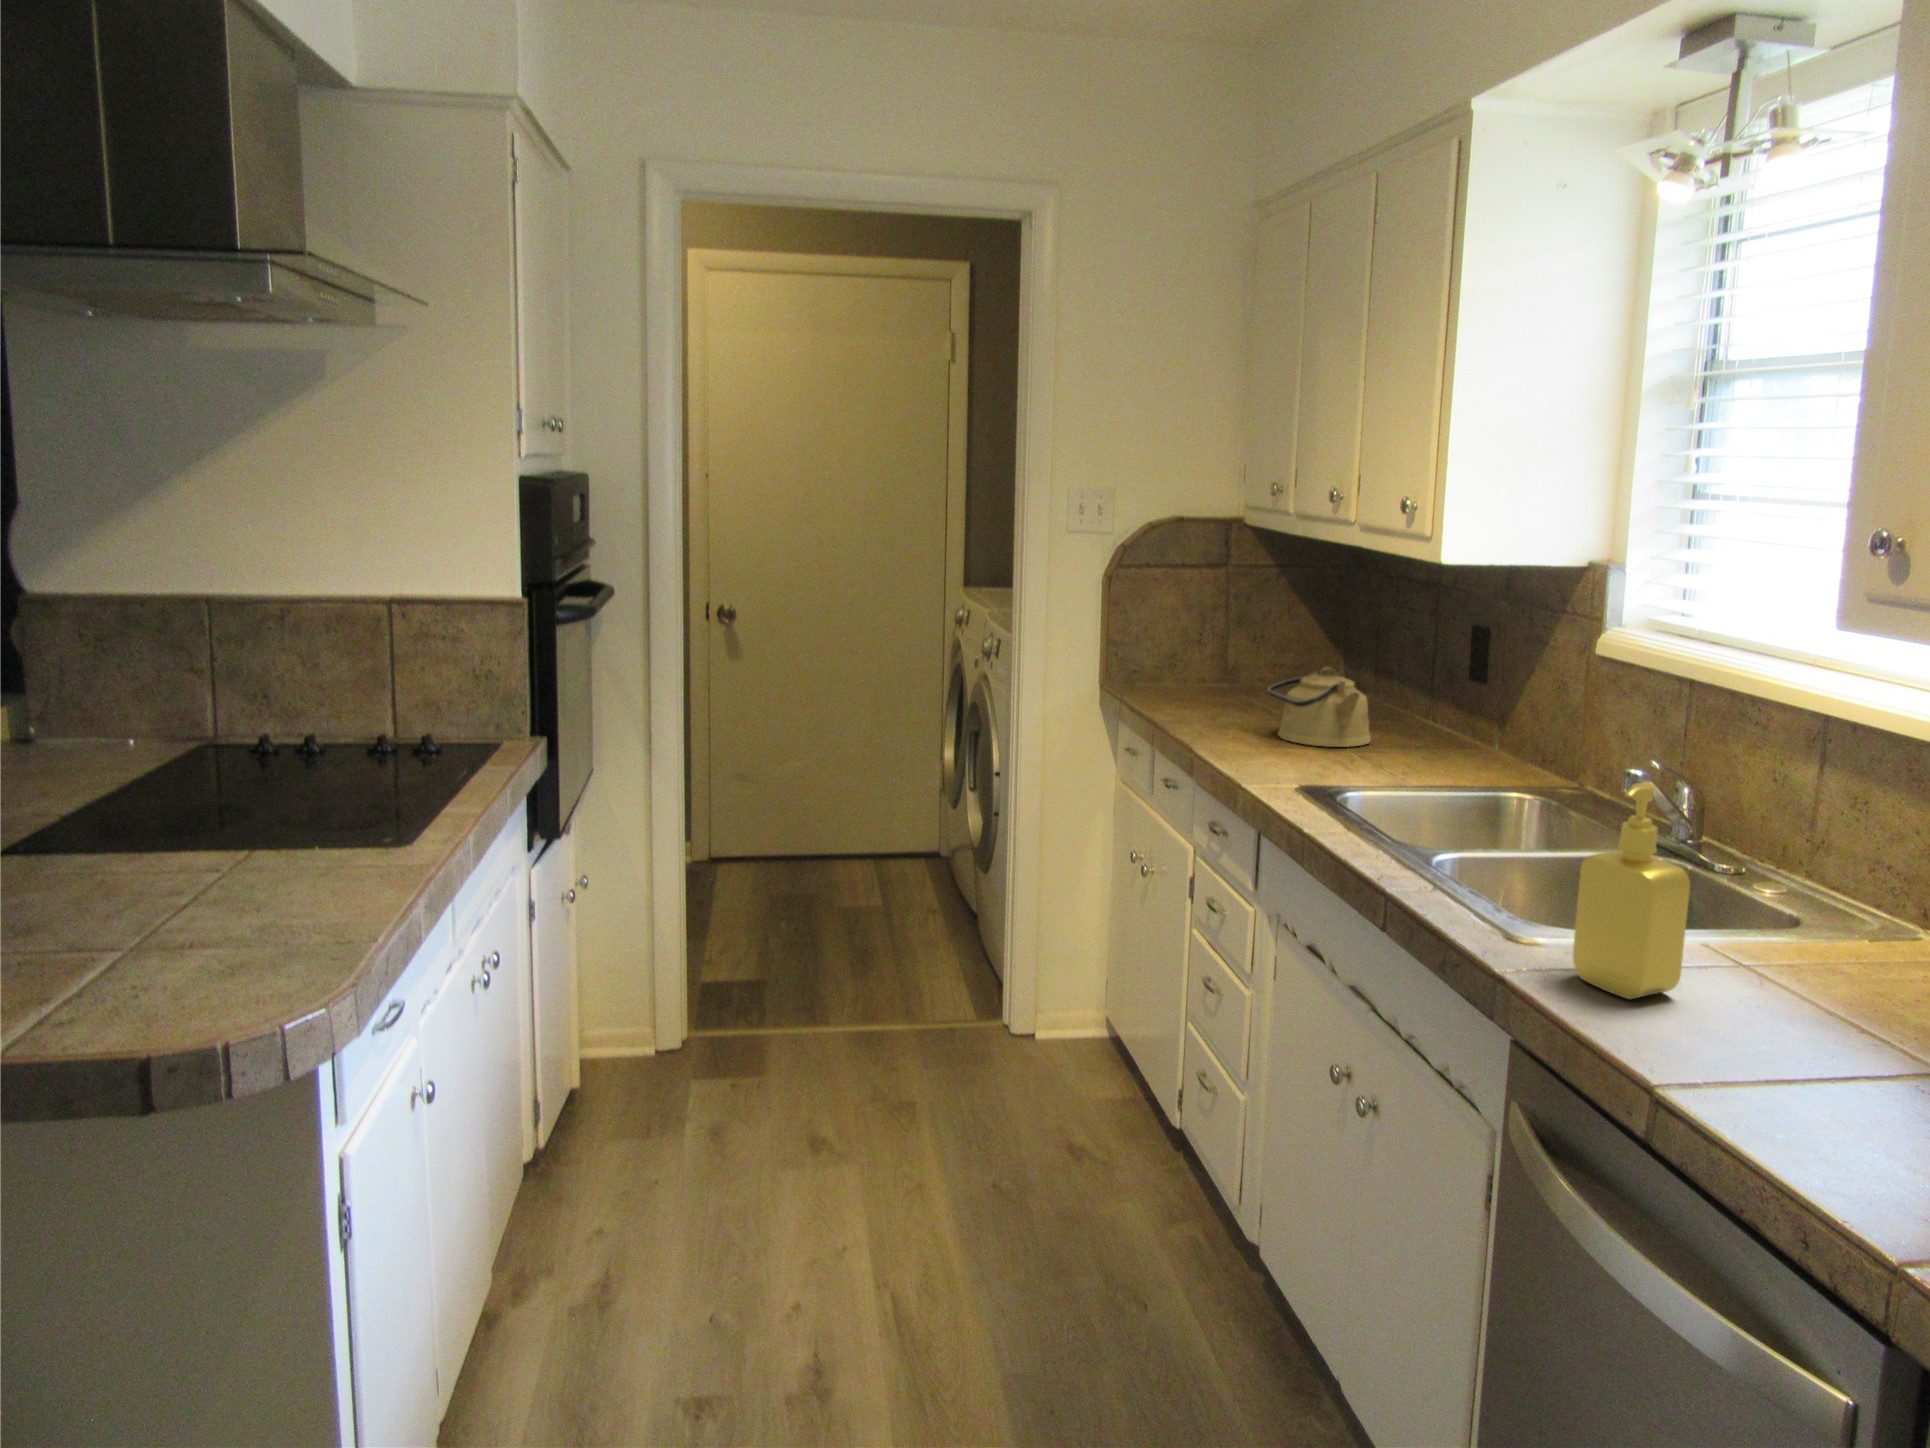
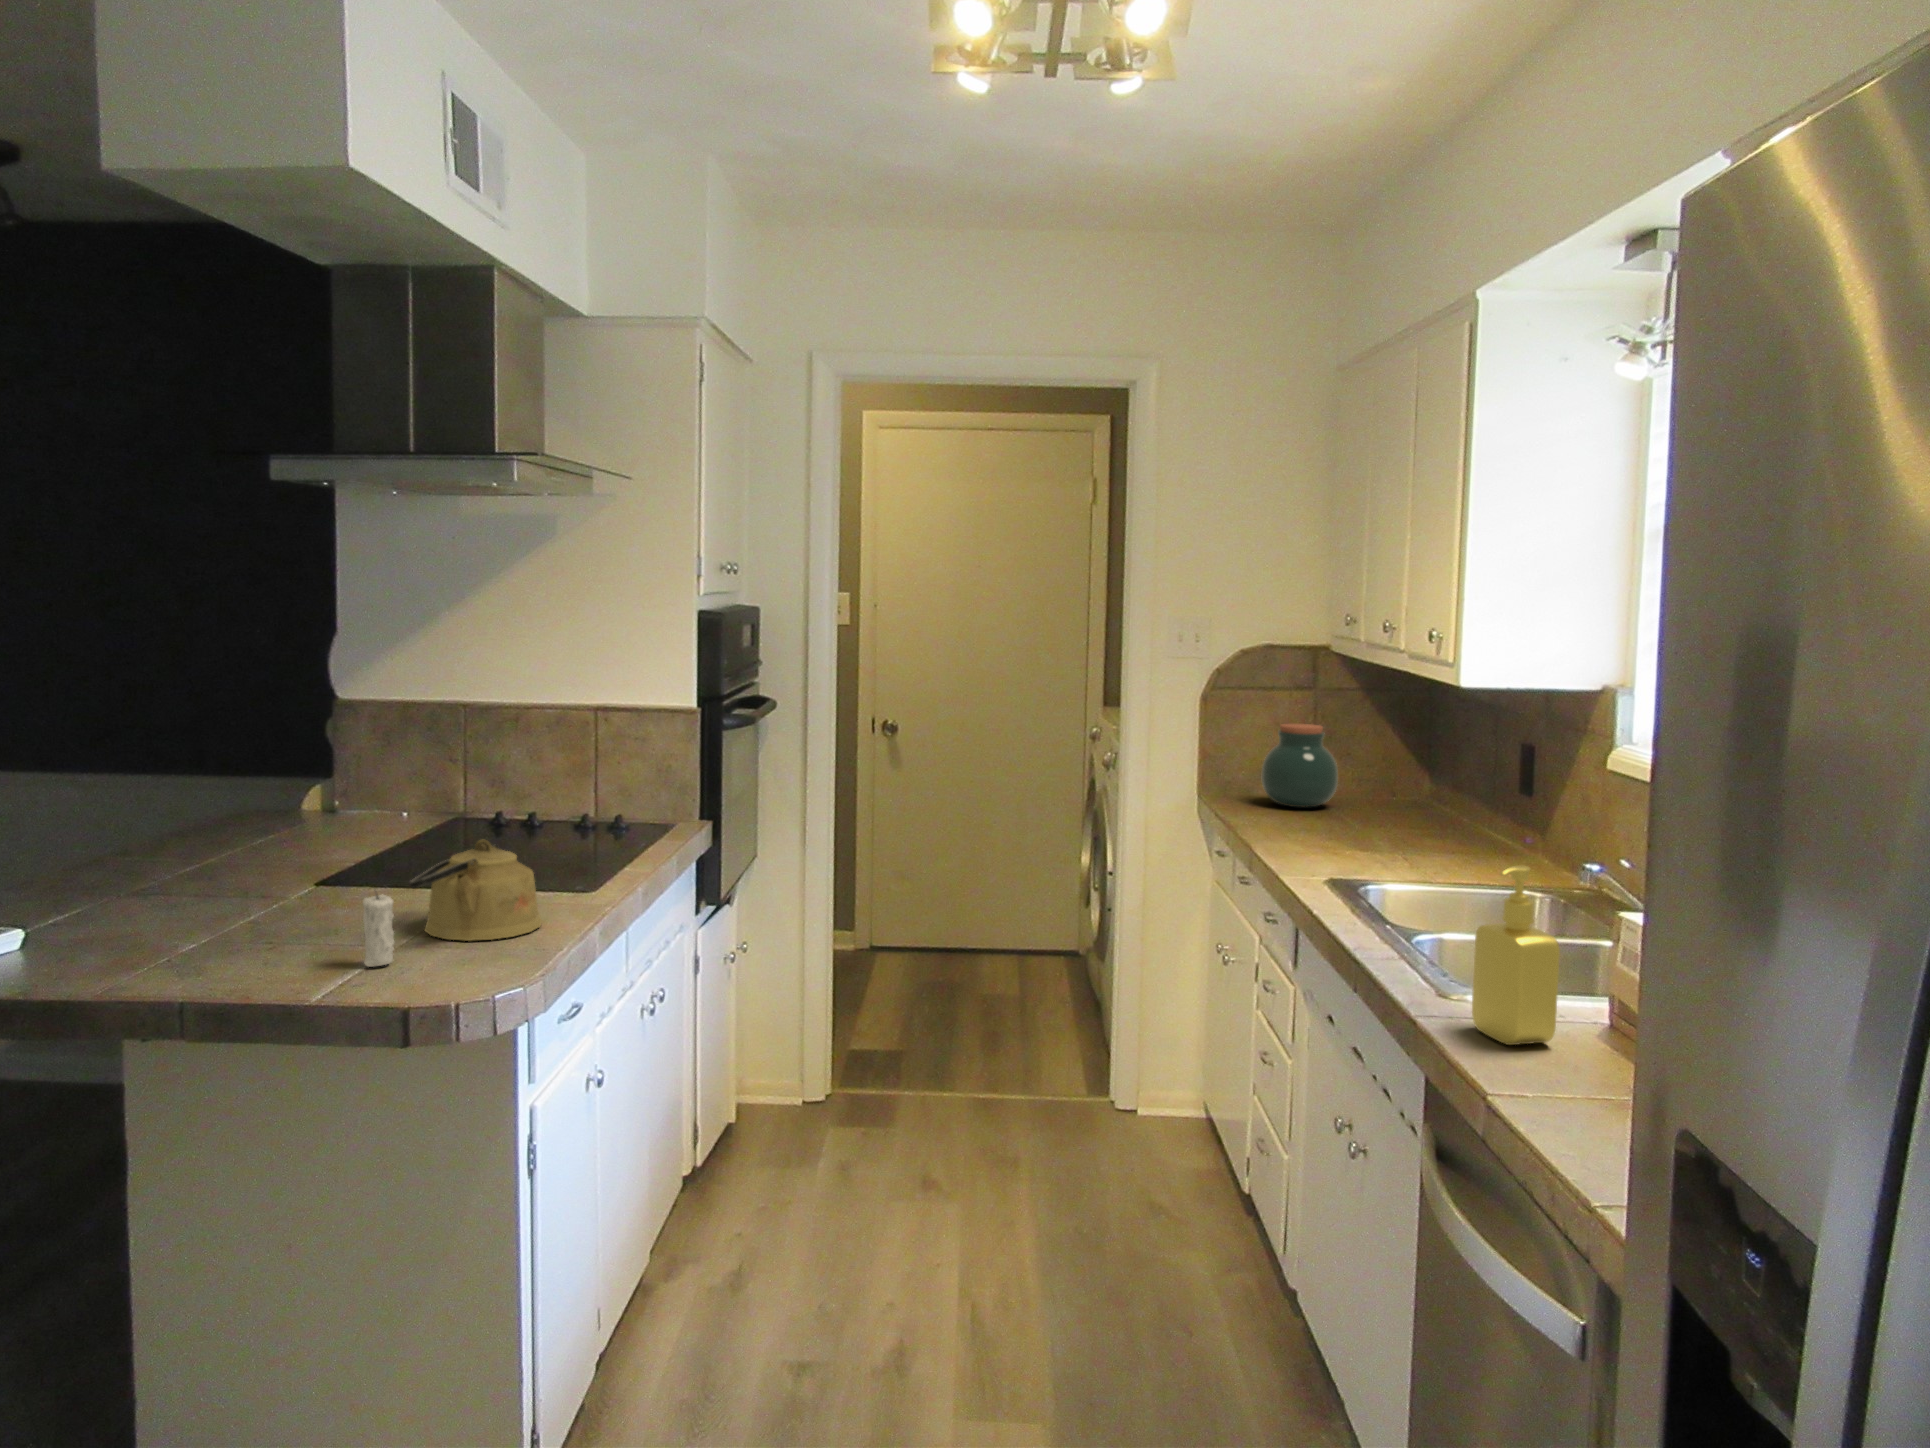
jar: none [1178,606,1260,698] -> present [1262,724,1338,808]
kettle: present [1268,667,1371,747] -> present [410,840,541,941]
candle: none [59,869,116,992] -> present [363,895,394,967]

